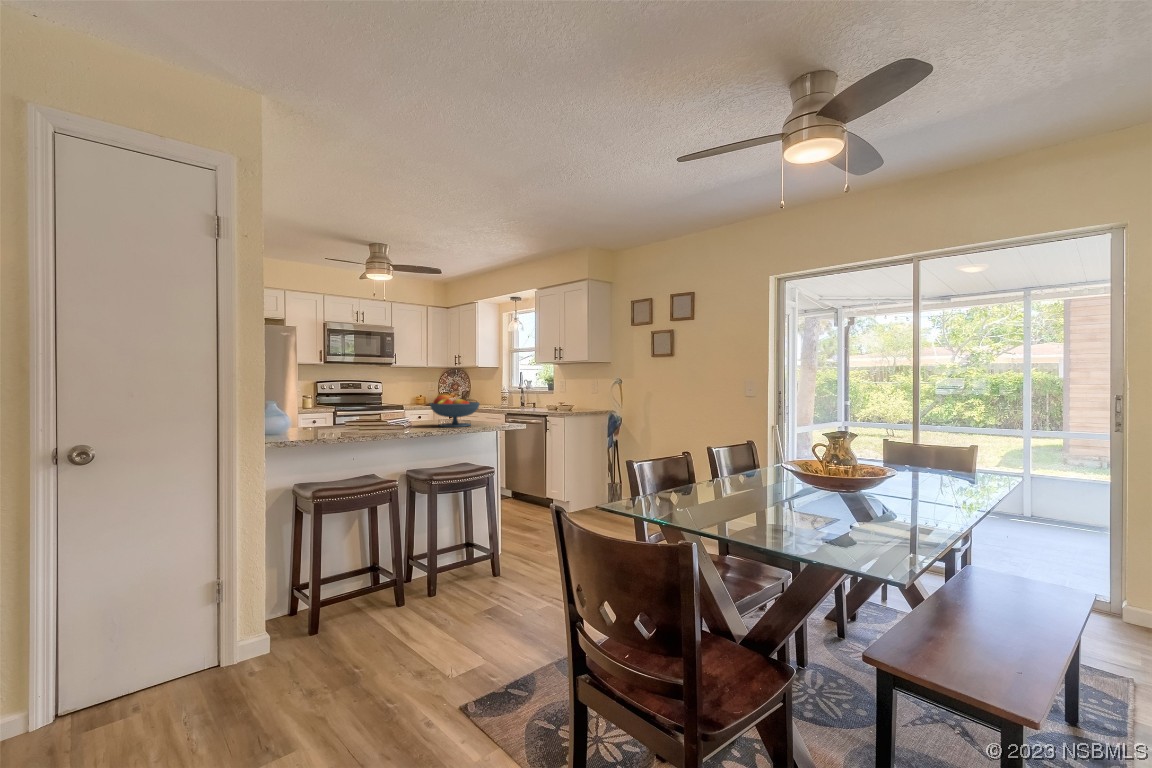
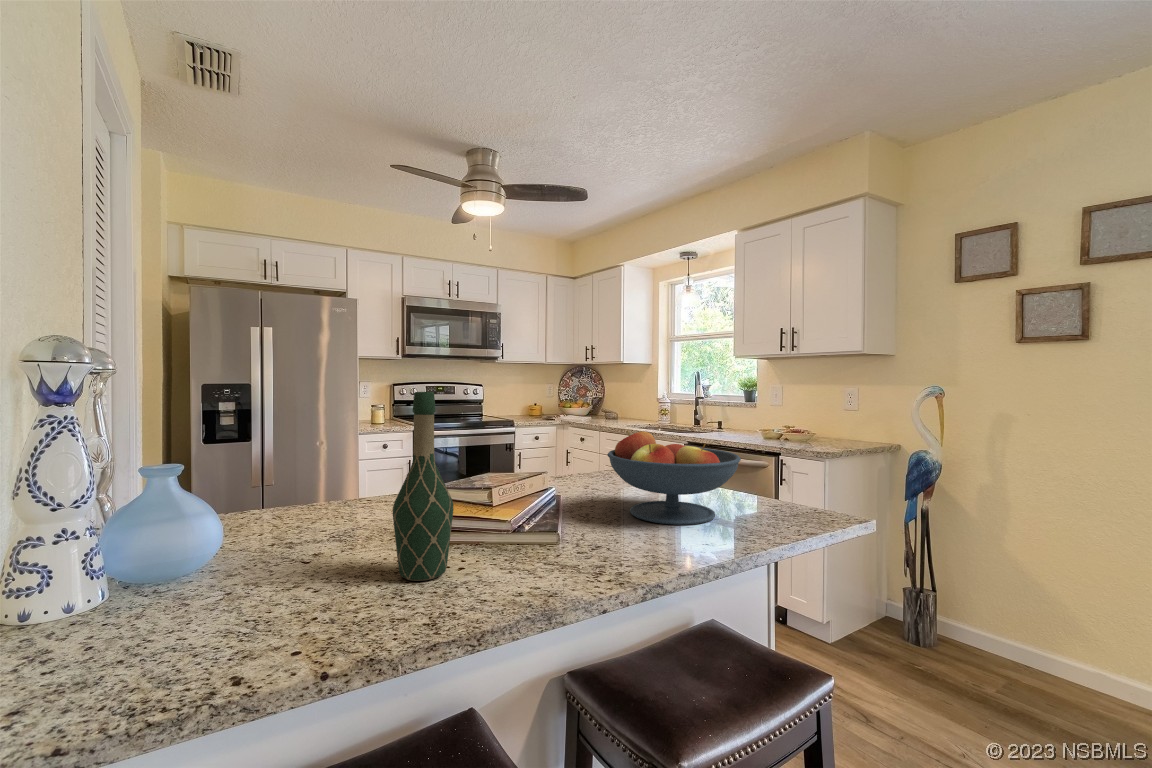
wine bottle: none [350,378,369,434] -> present [393,392,454,581]

